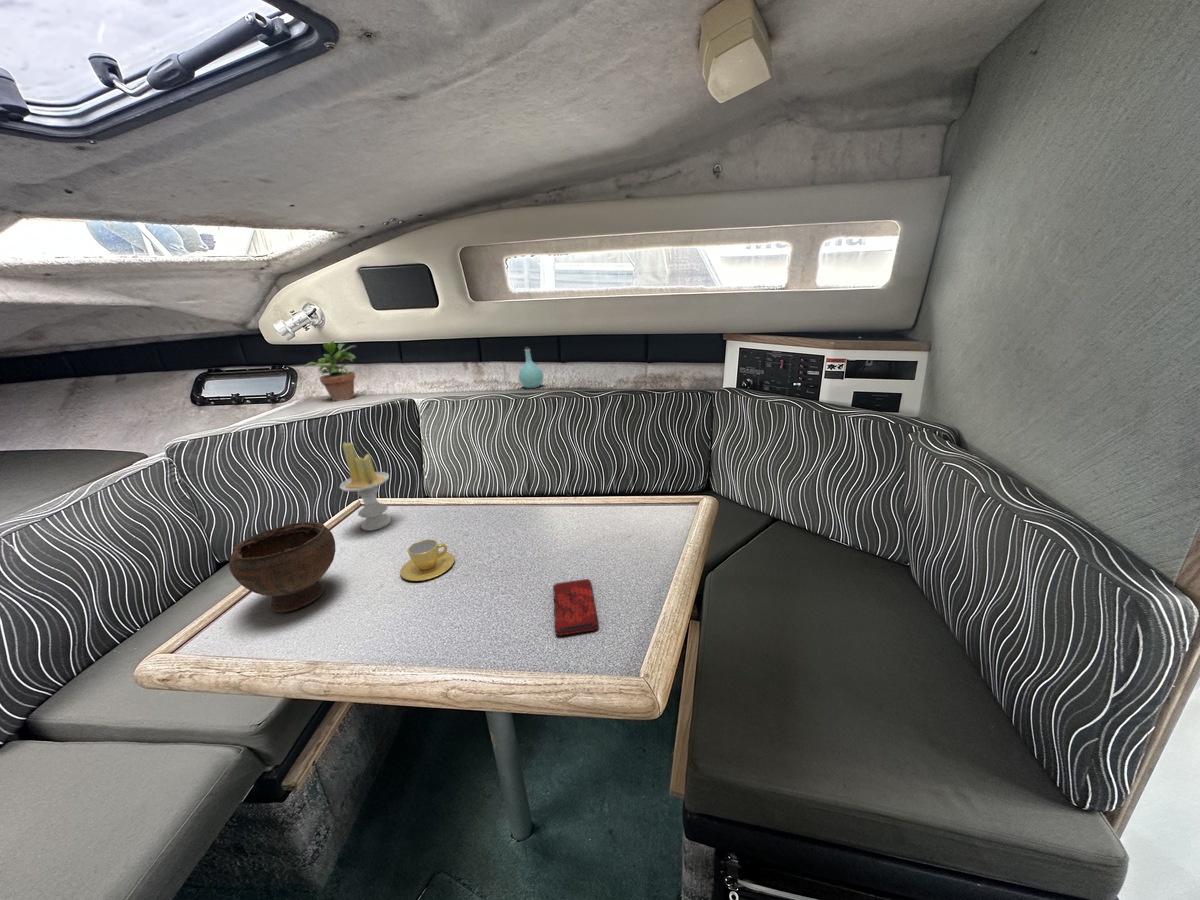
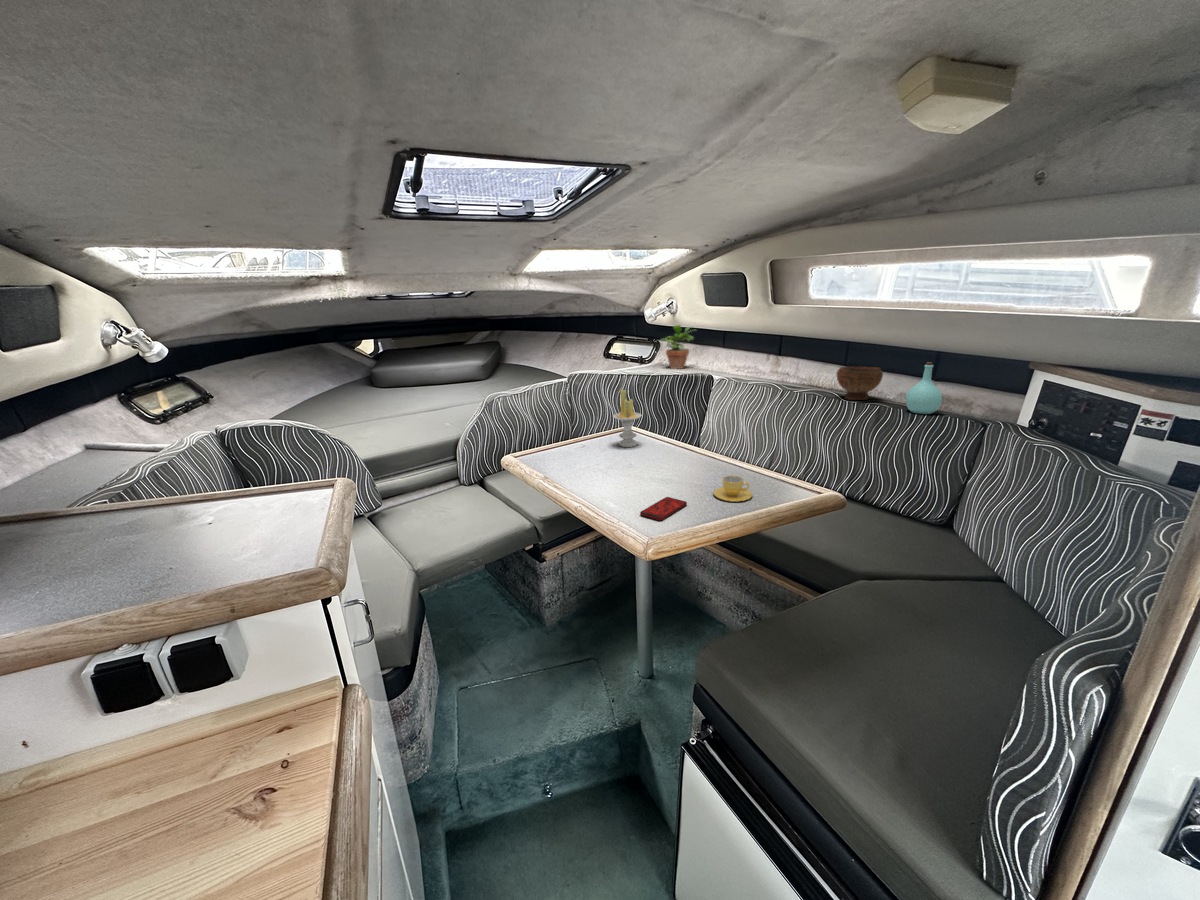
bottle: present [519,347,543,388] -> present [906,362,942,414]
bowl: present [229,522,336,612] -> present [837,366,883,400]
cup: present [400,539,454,581] -> present [713,475,752,501]

